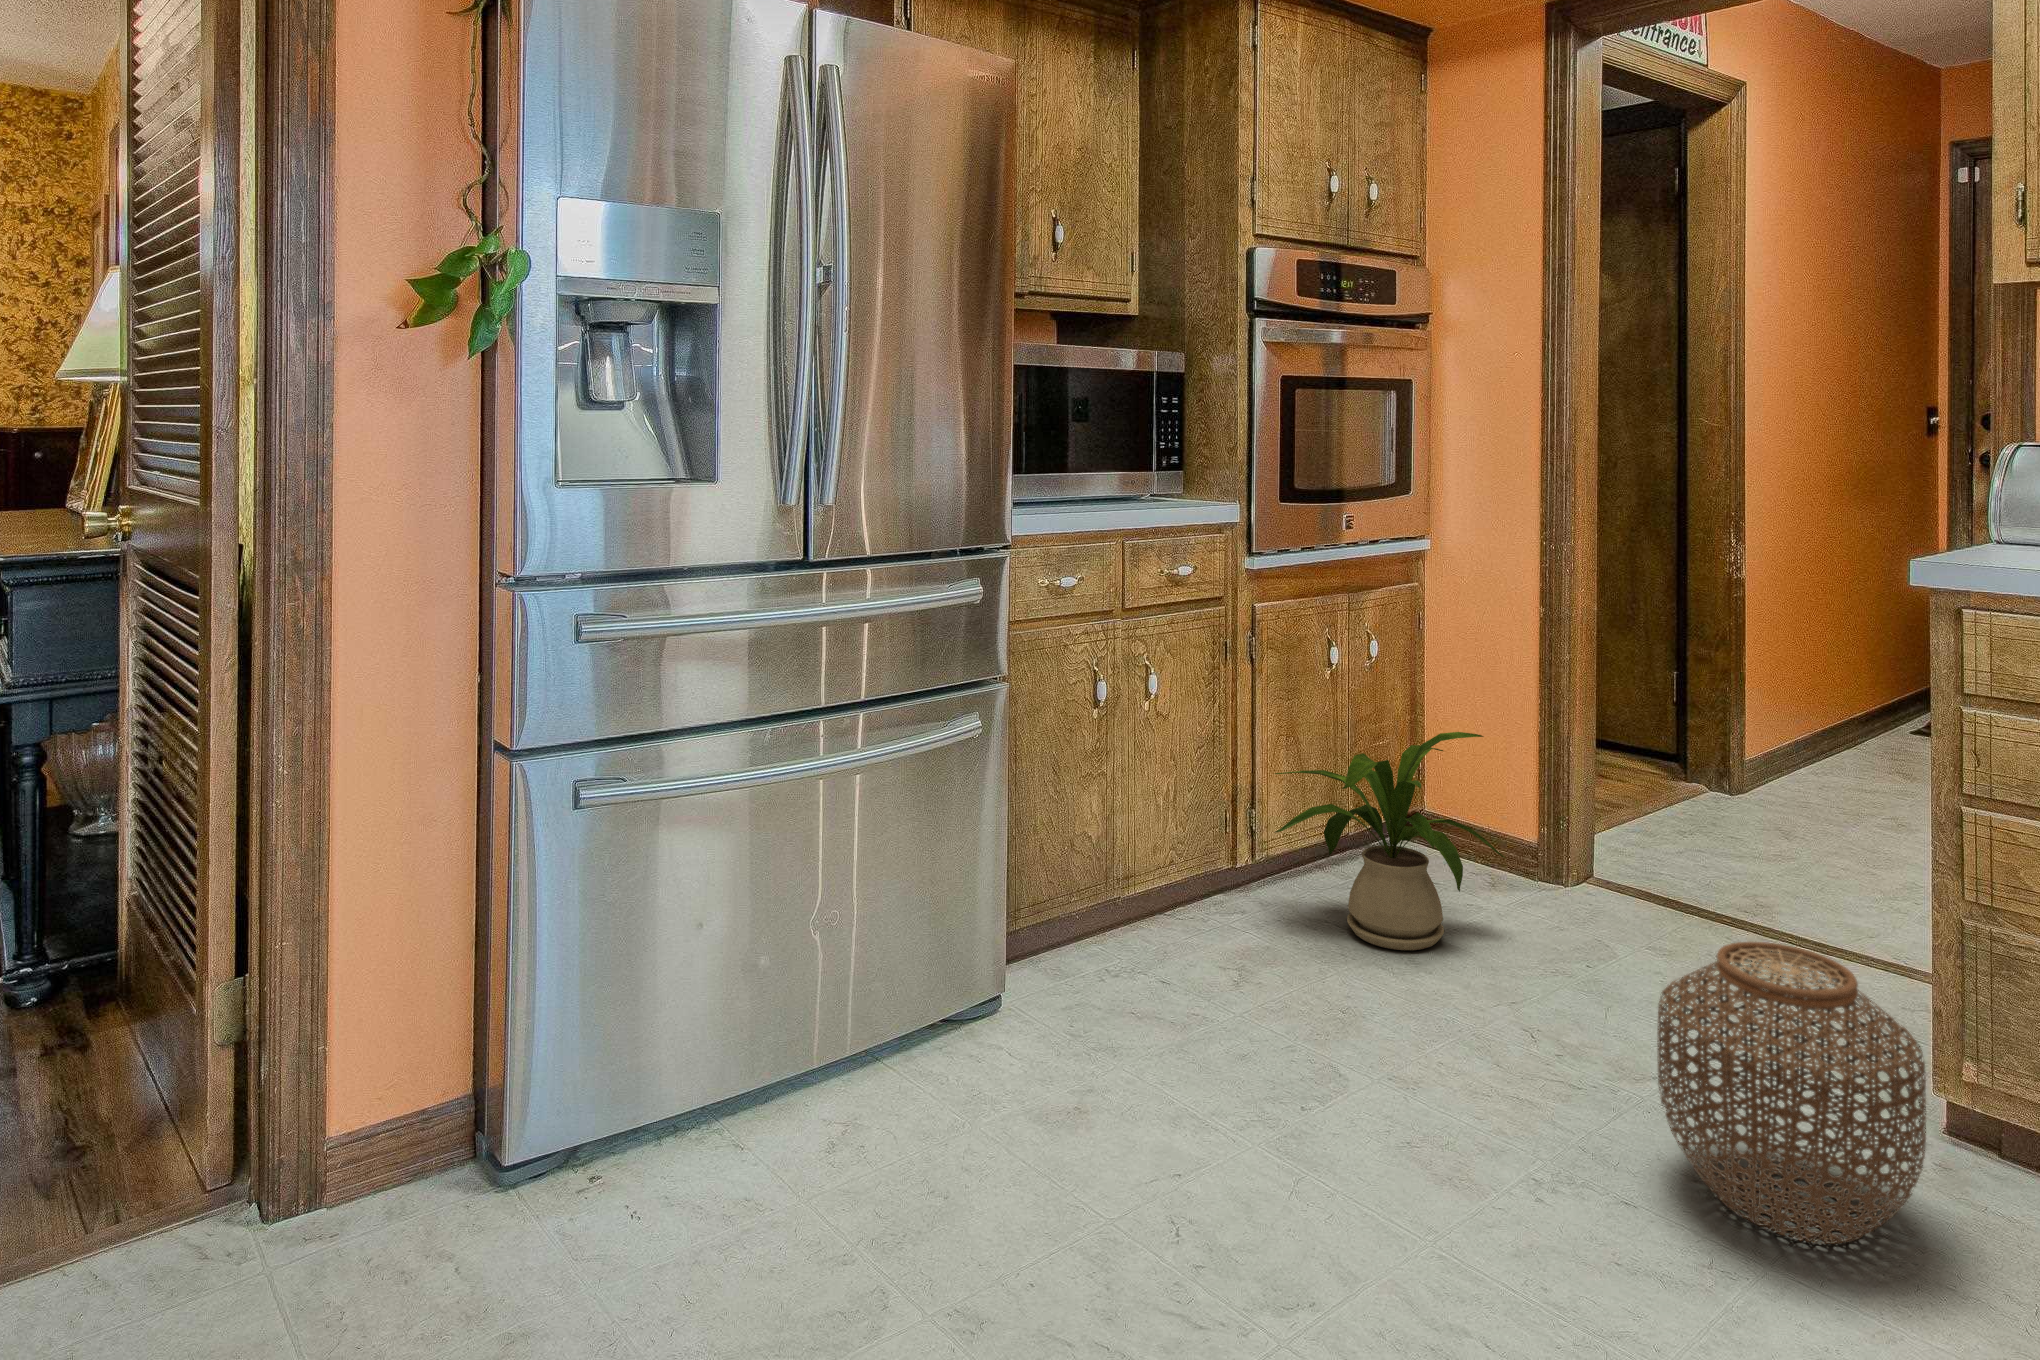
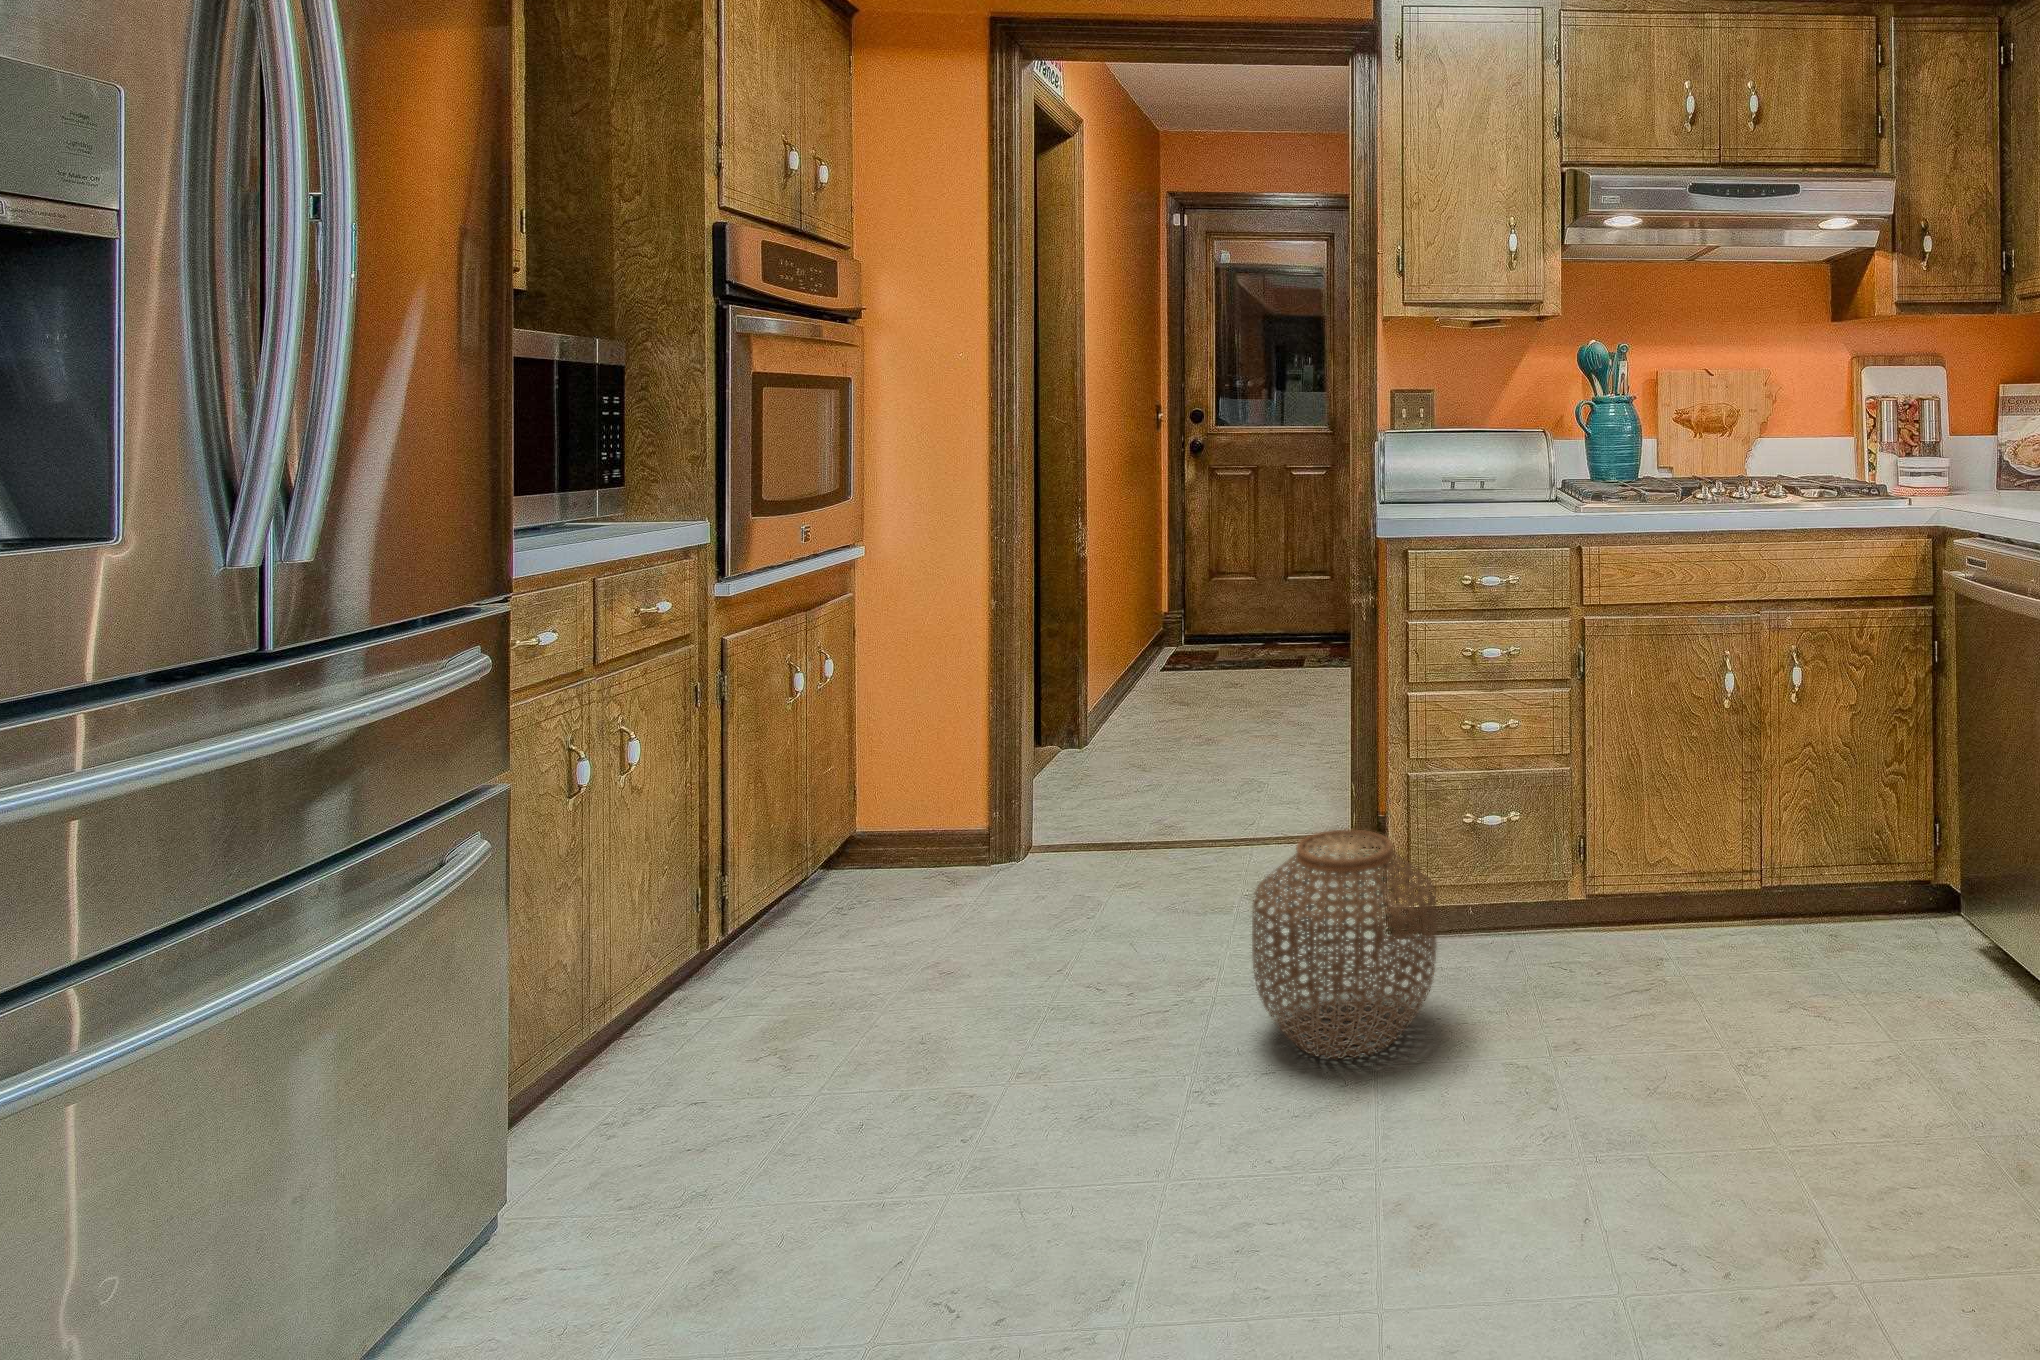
house plant: present [1275,732,1505,950] -> none [744,732,995,981]

